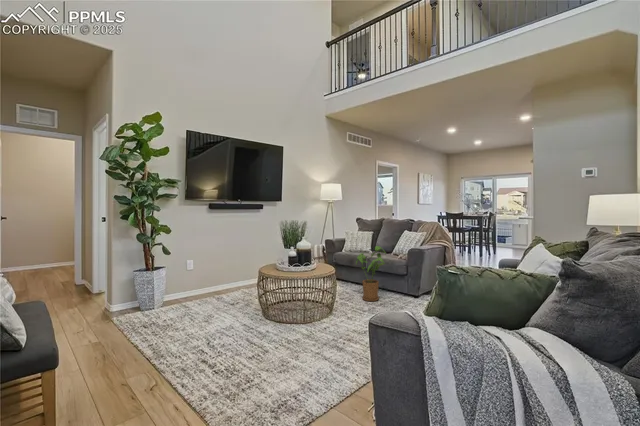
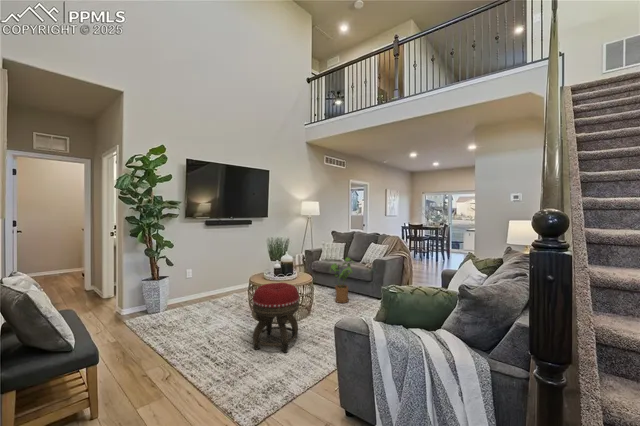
footstool: none [261,272,319,360] -> present [253,283,299,353]

